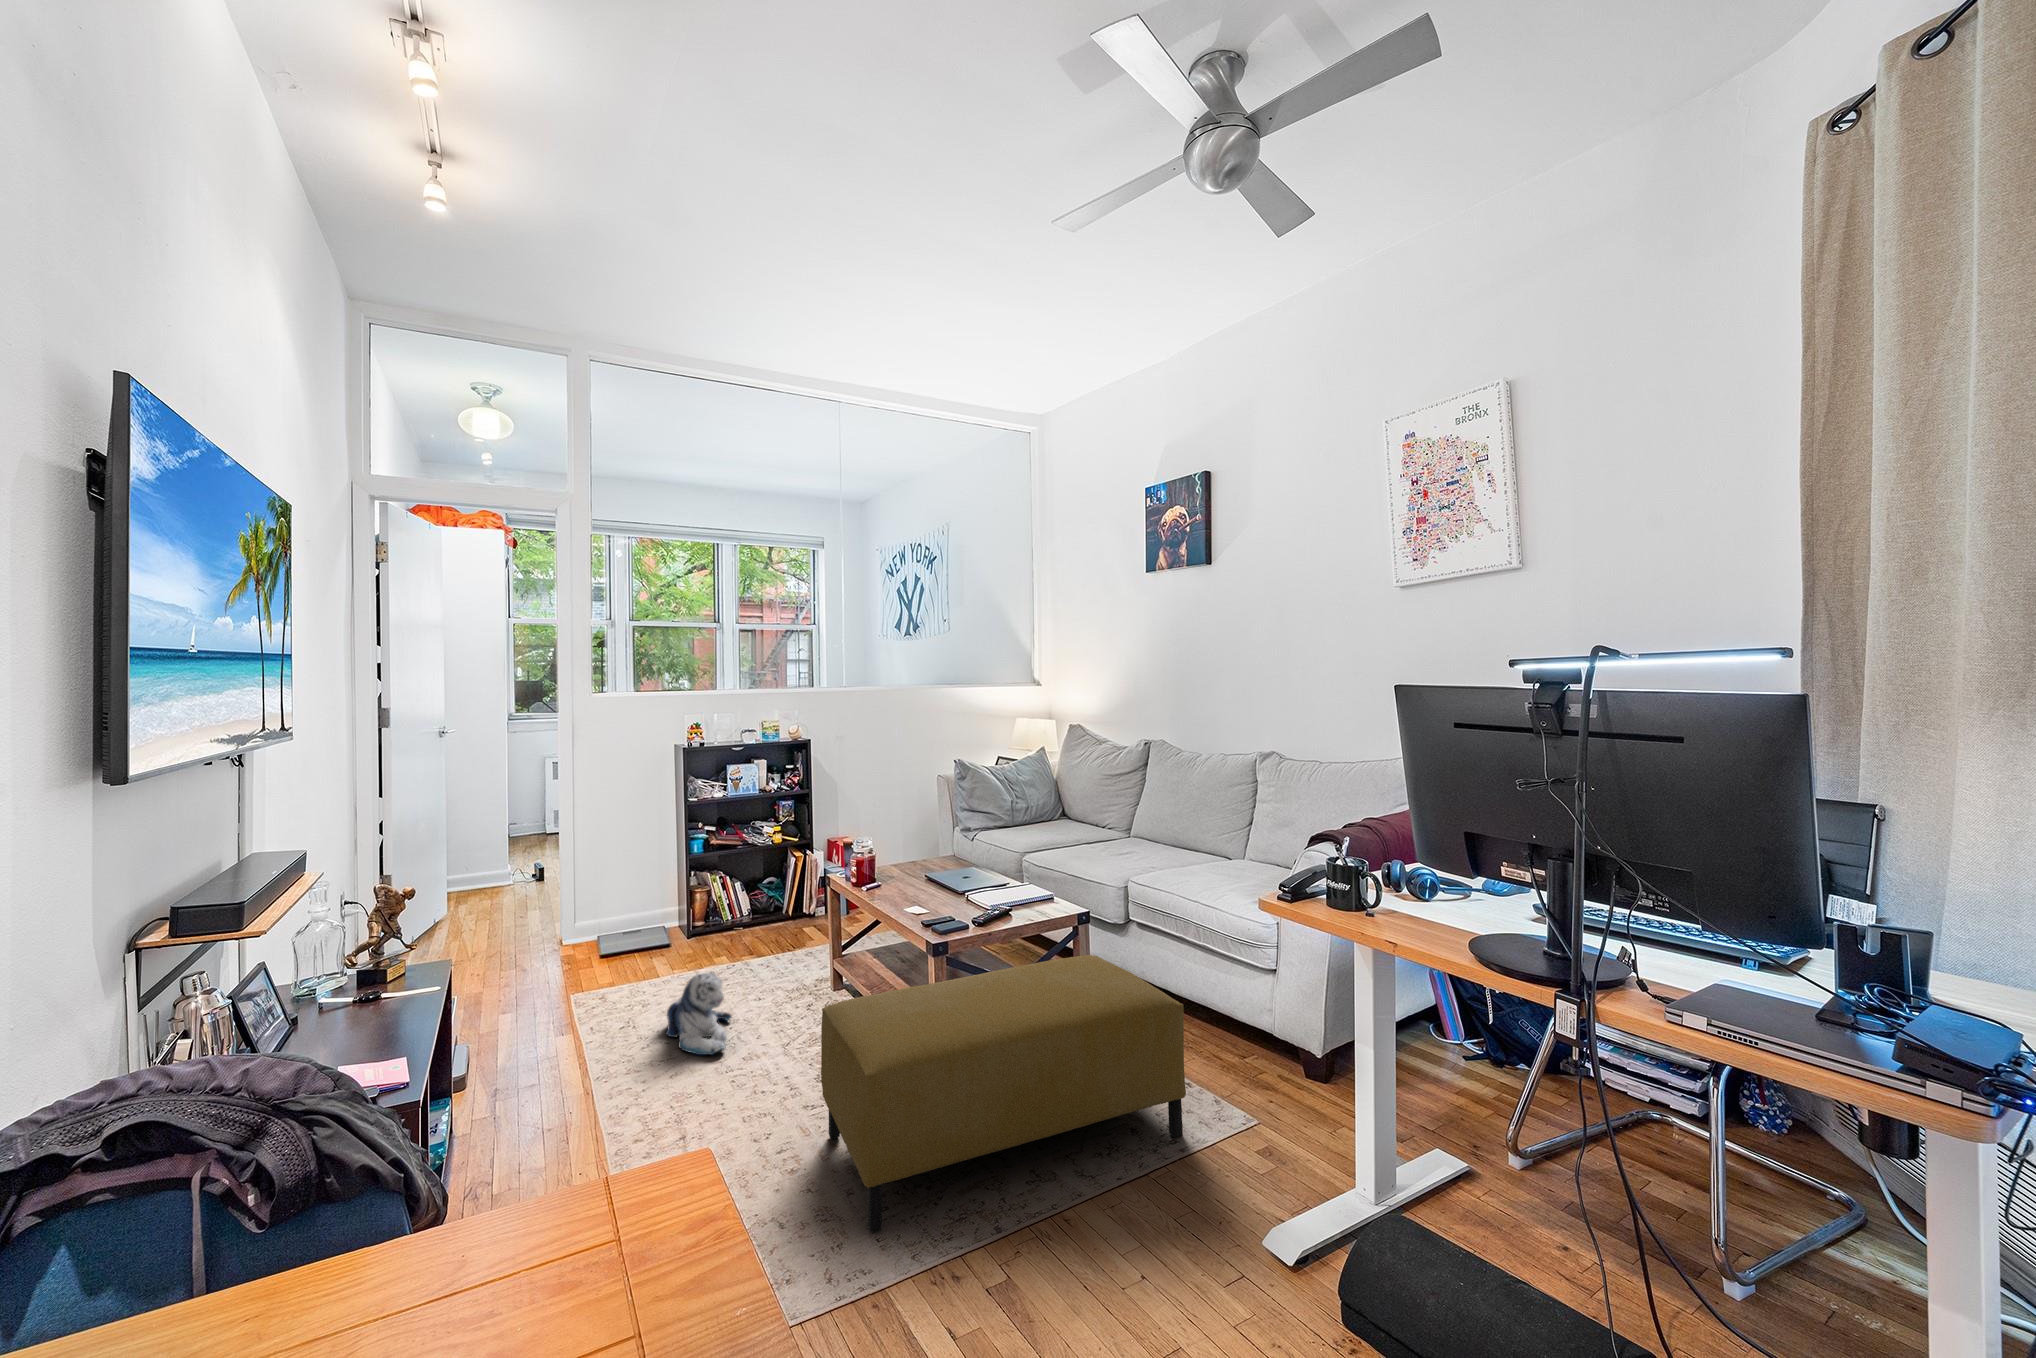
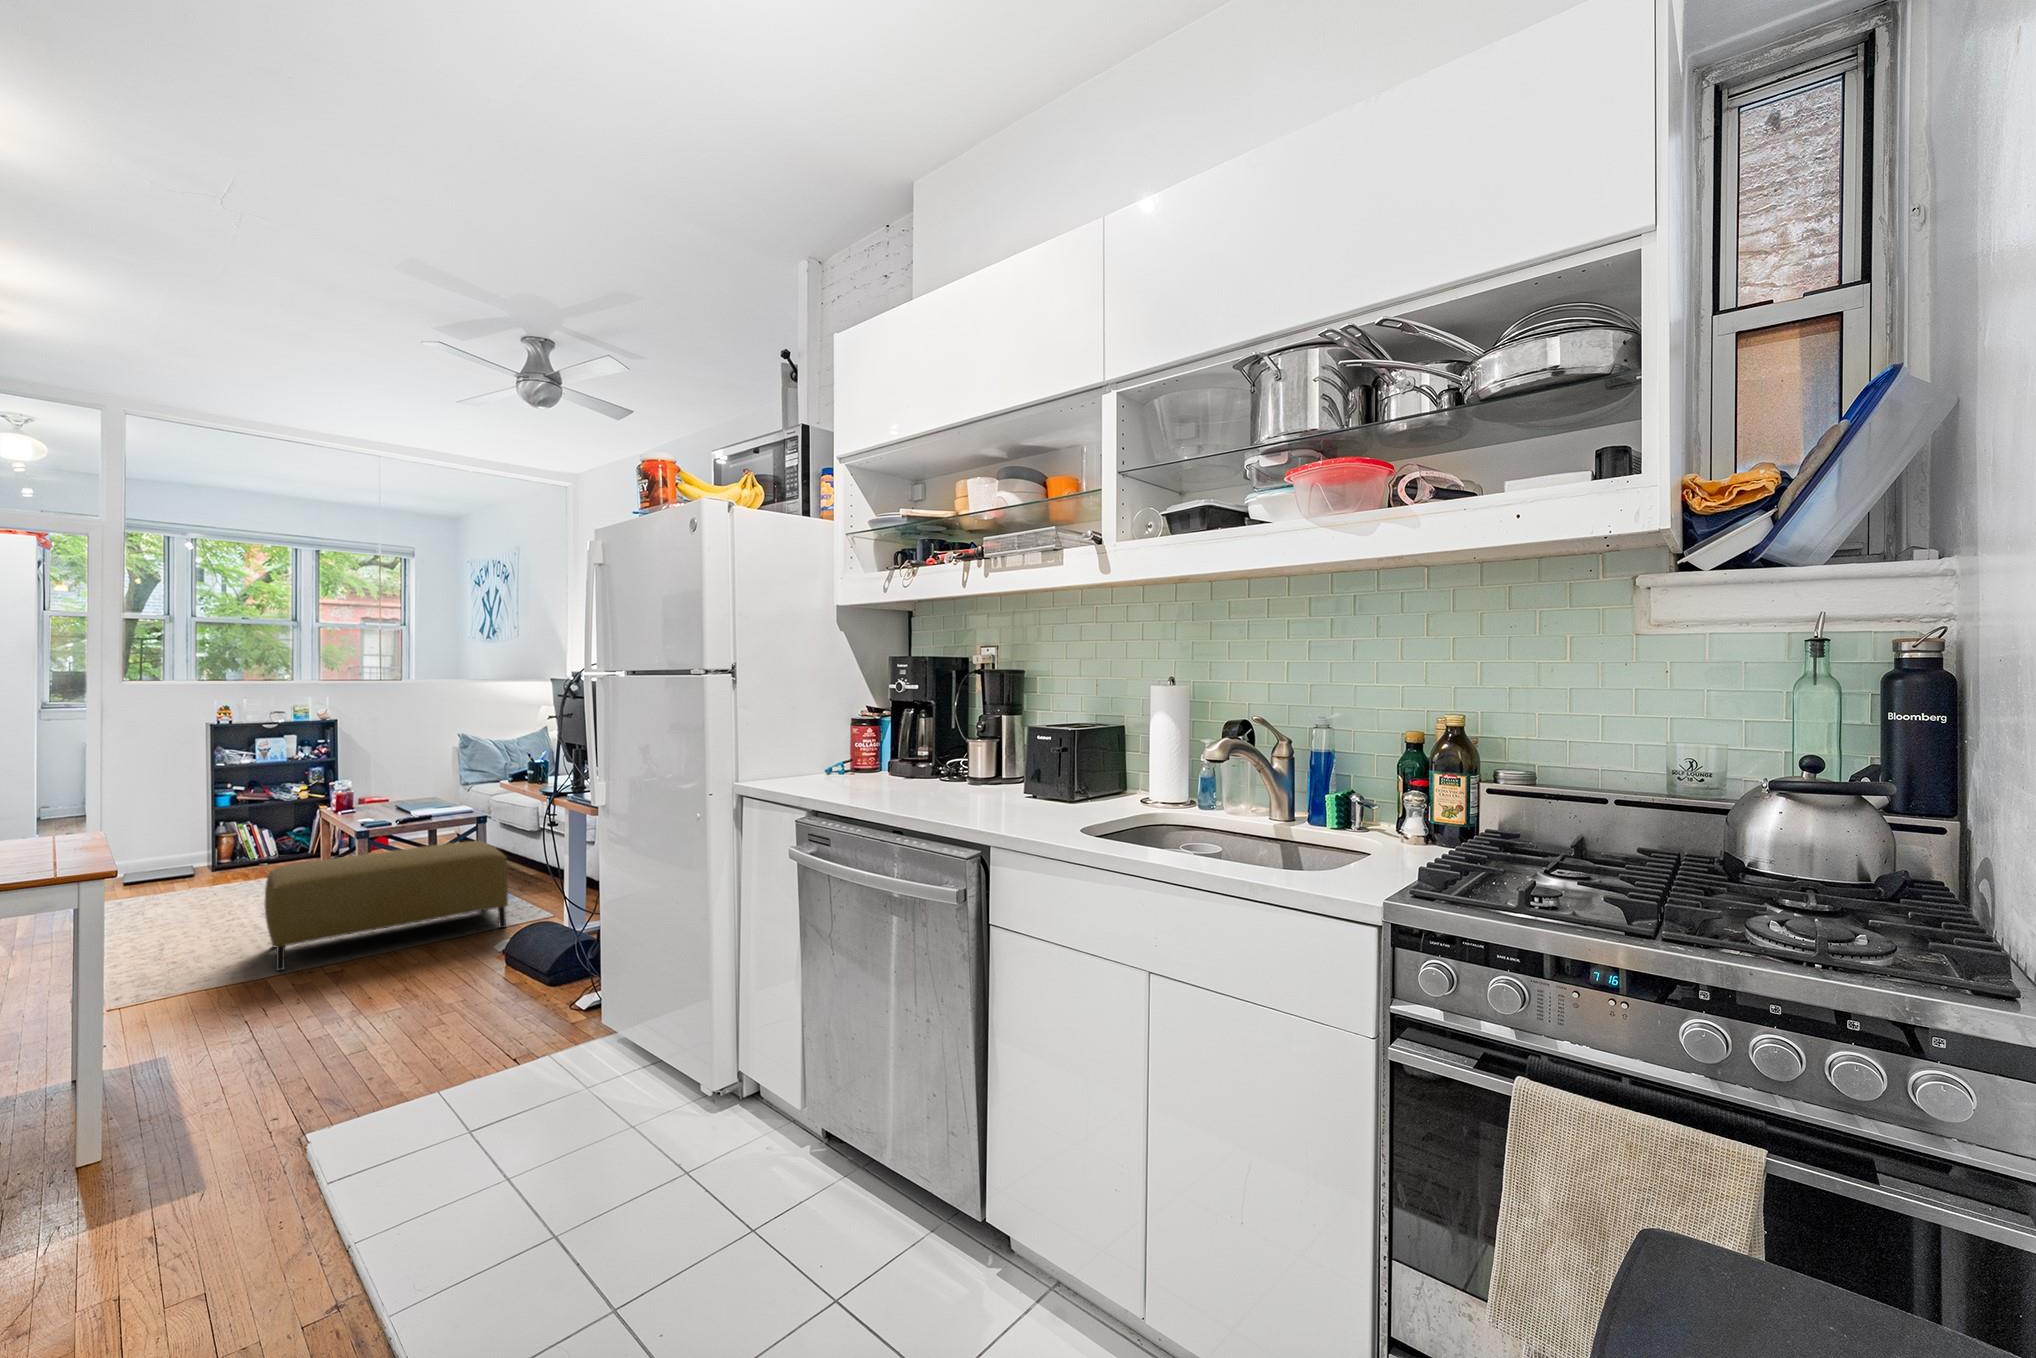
plush toy: present [666,973,732,1055] -> none [170,873,230,924]

